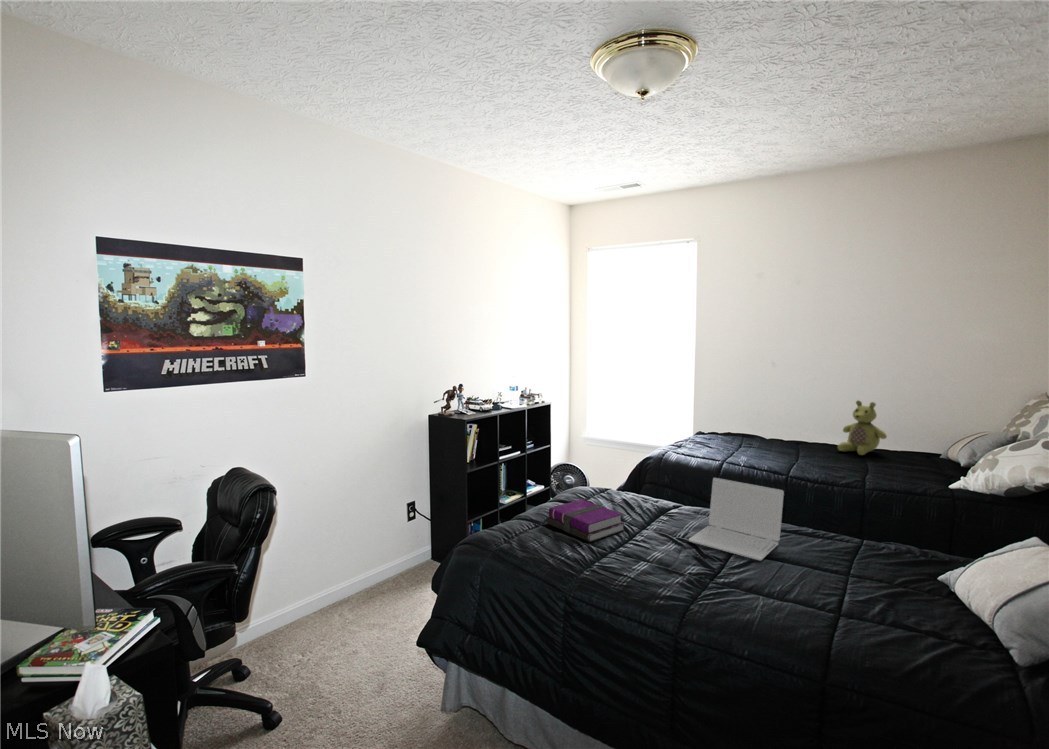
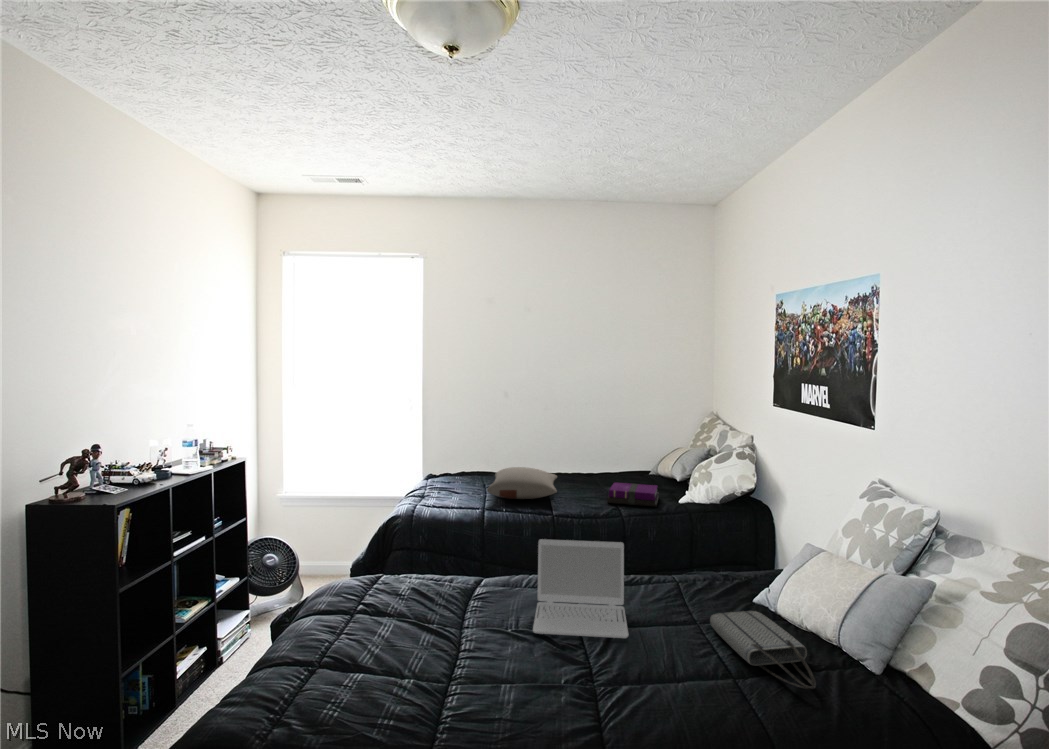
stuffed bear: present [838,400,887,455] -> none [575,427,616,482]
pillow: none [729,430,809,459] -> present [487,467,557,499]
notebook: present [546,499,625,542] -> present [607,483,659,506]
tote bag: none [847,563,920,626] -> present [710,611,816,689]

